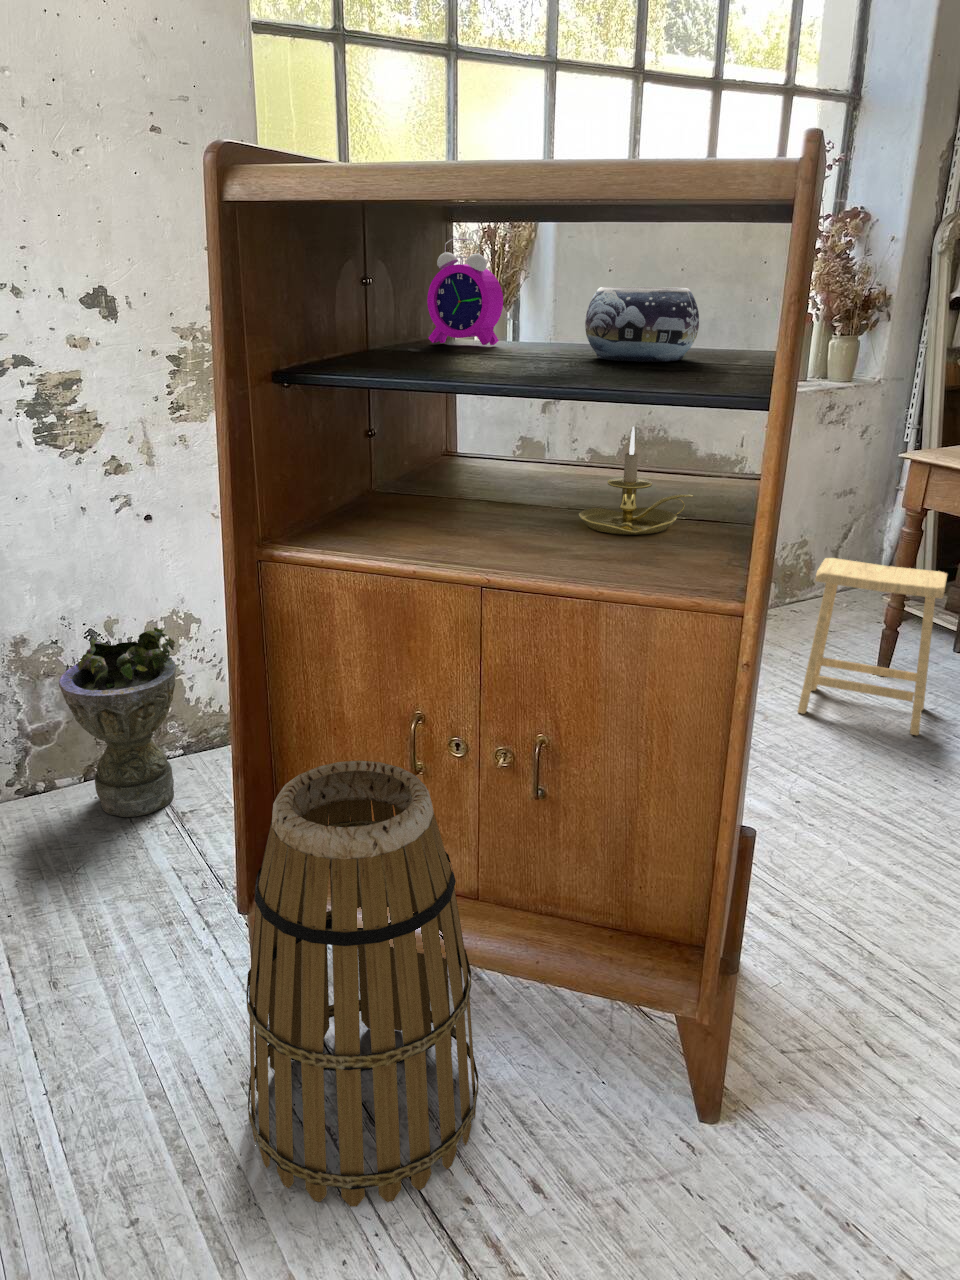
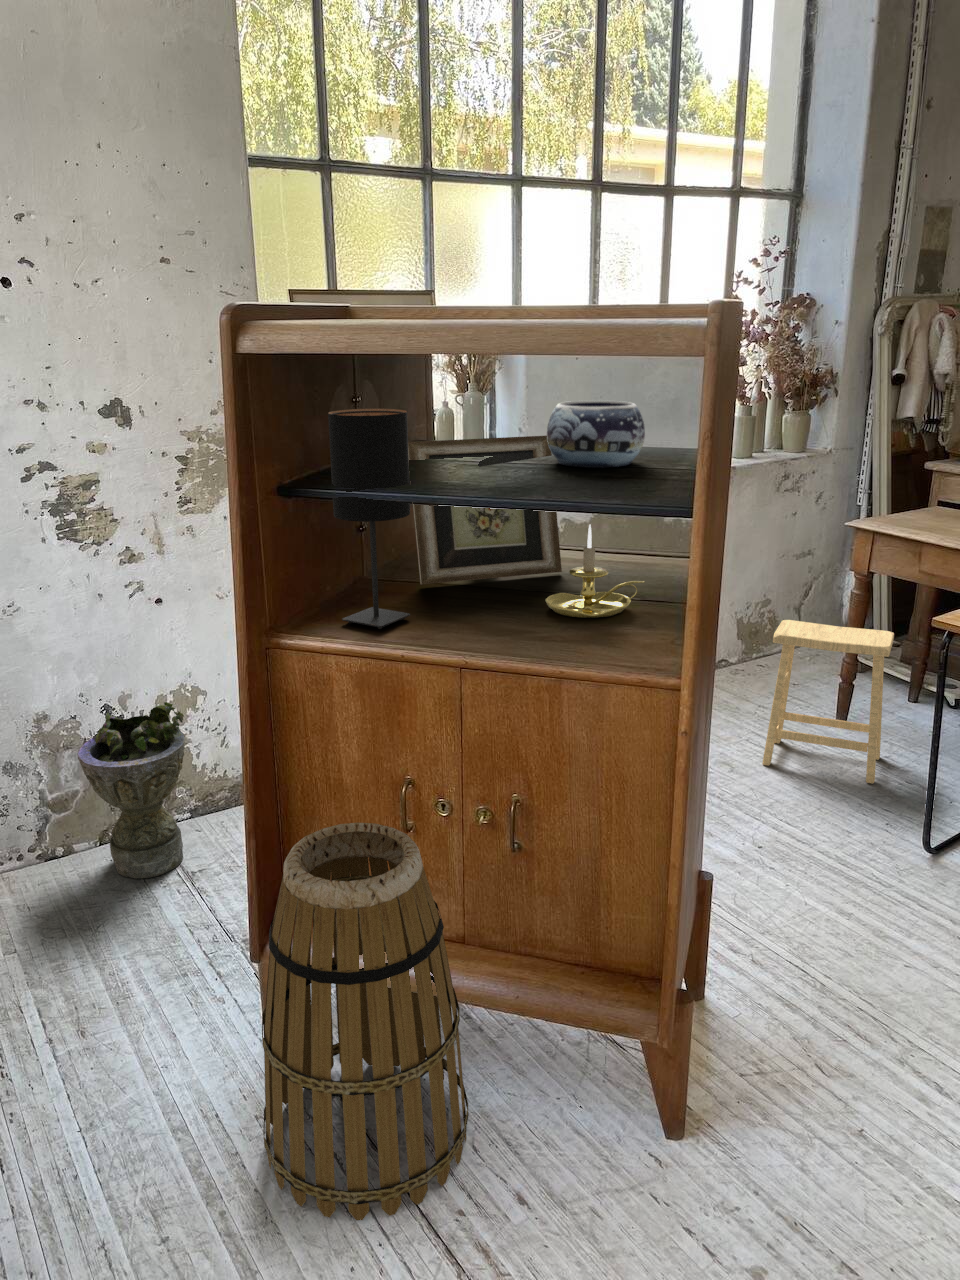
alarm clock: present [427,239,503,345] -> none [409,358,476,450]
table lamp: none [333,283,427,541] -> present [328,409,410,629]
picture frame: none [424,330,596,496] -> present [408,436,562,584]

